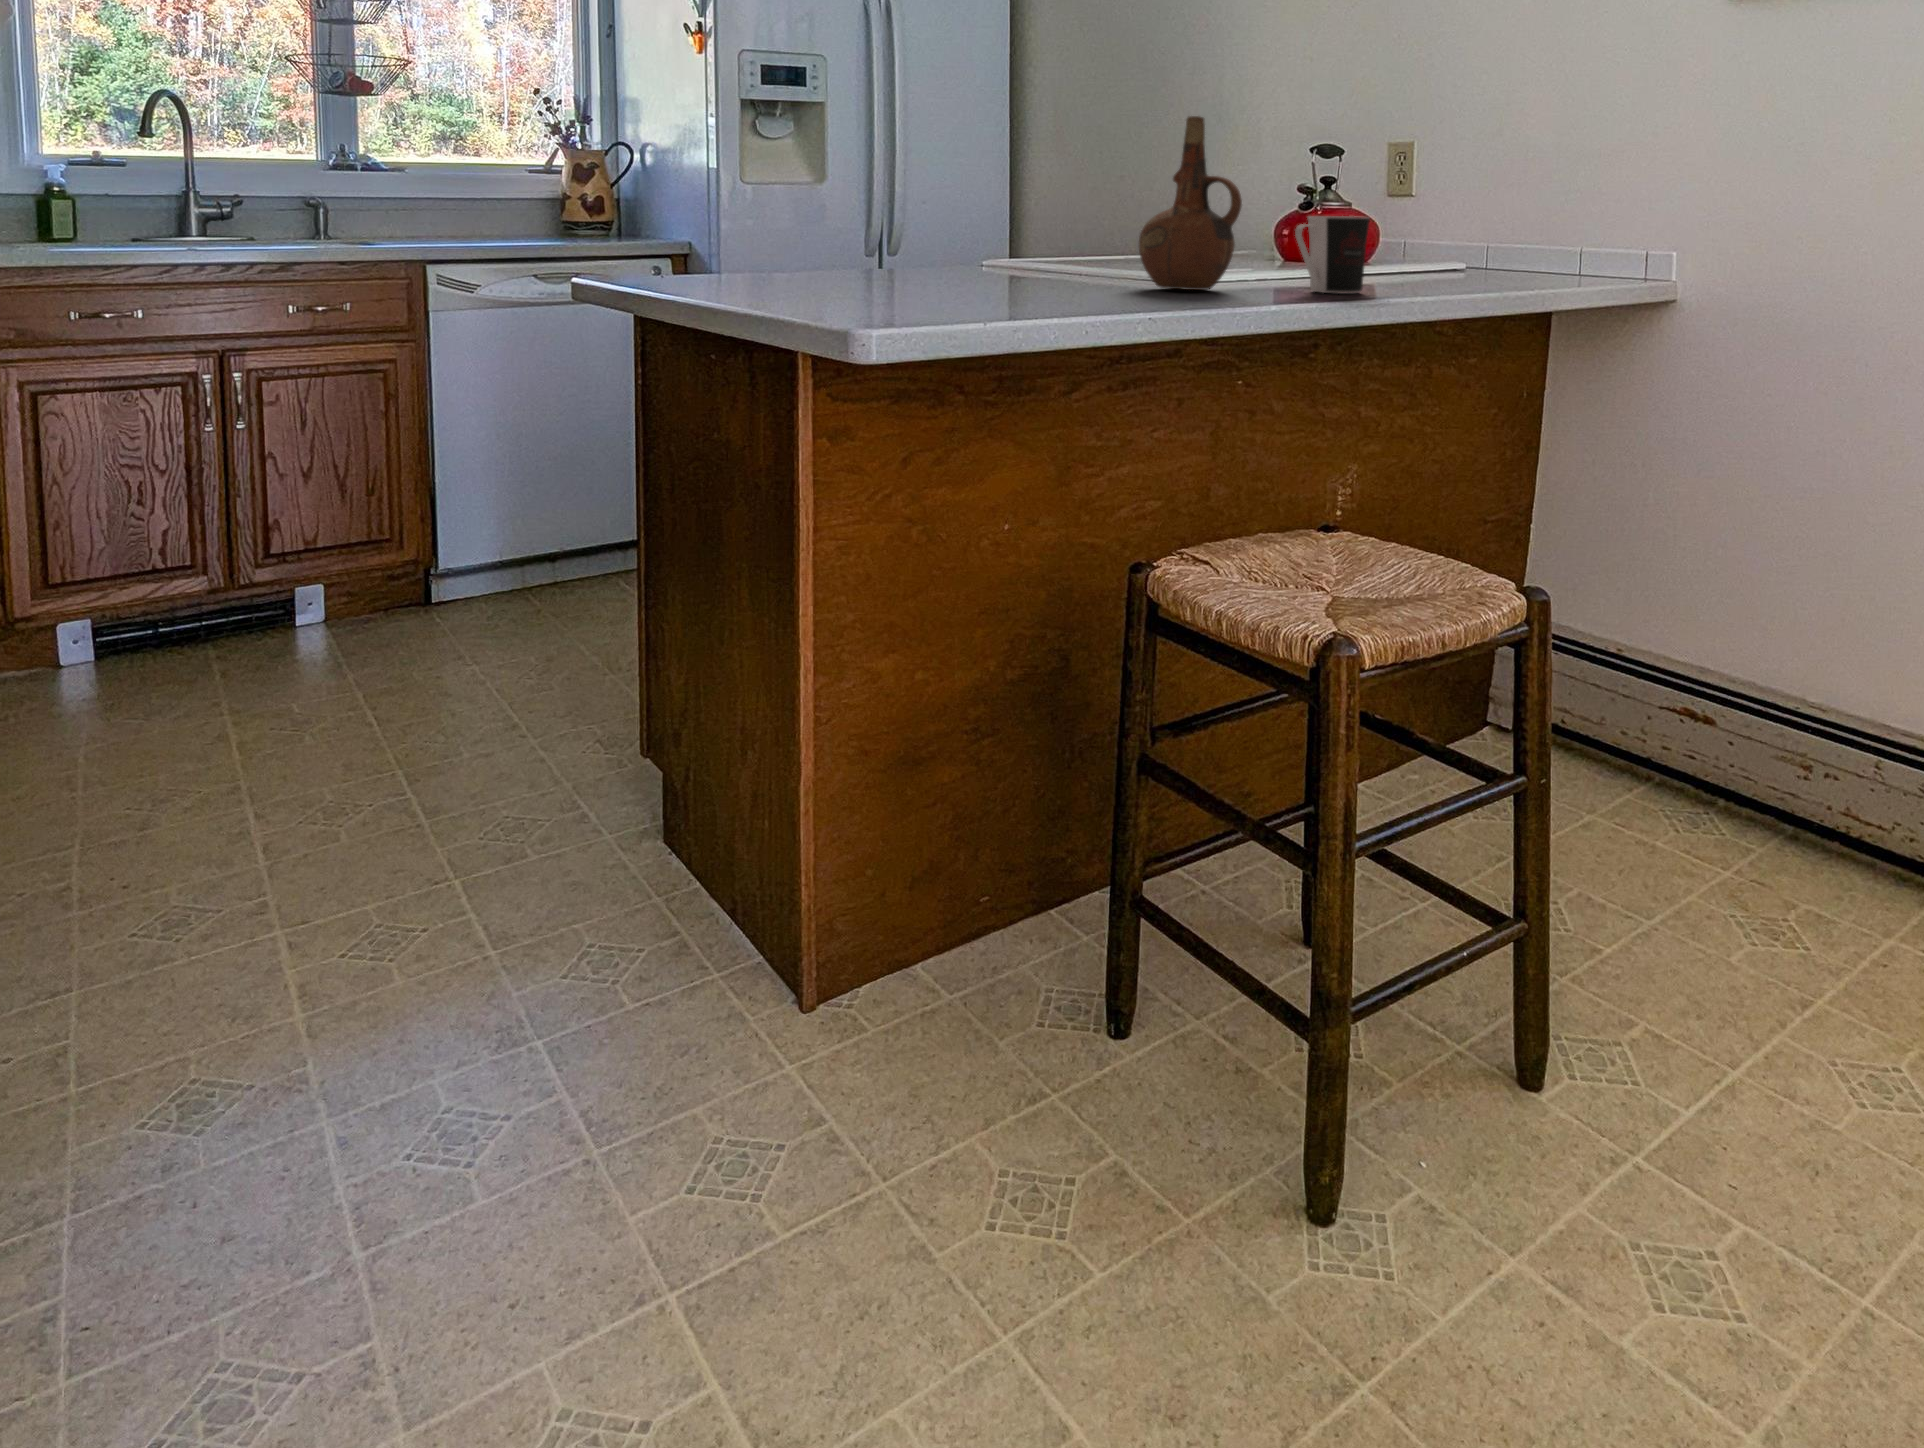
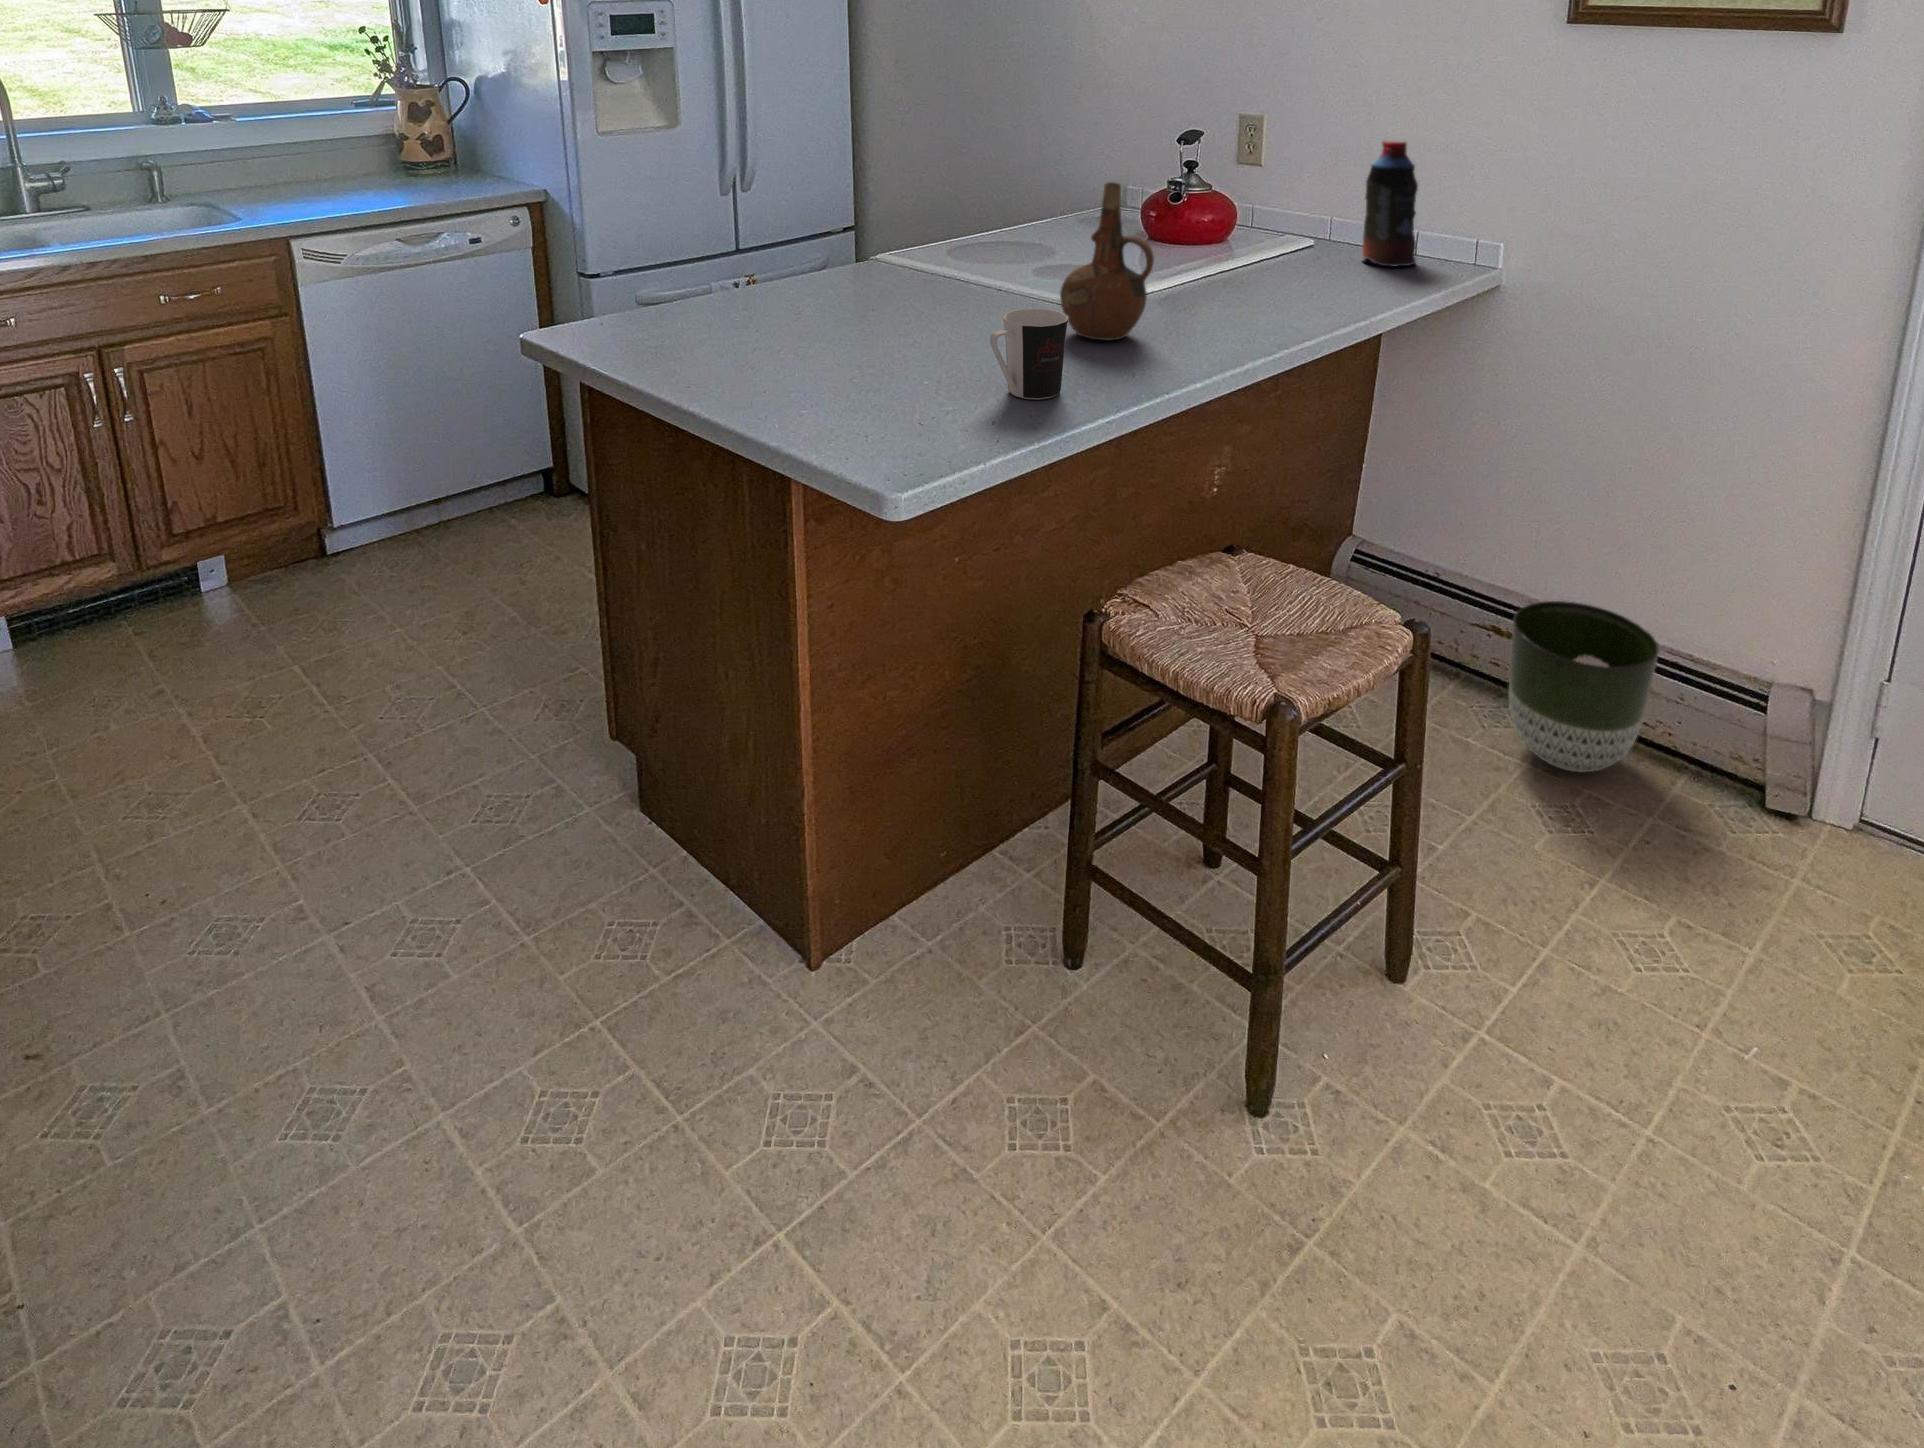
bottle: none [1514,138,1576,275] -> present [1362,141,1418,266]
coffee cup: present [1295,216,1370,294] -> present [990,309,1068,400]
planter: none [1702,669,1886,881] -> present [1509,601,1659,772]

